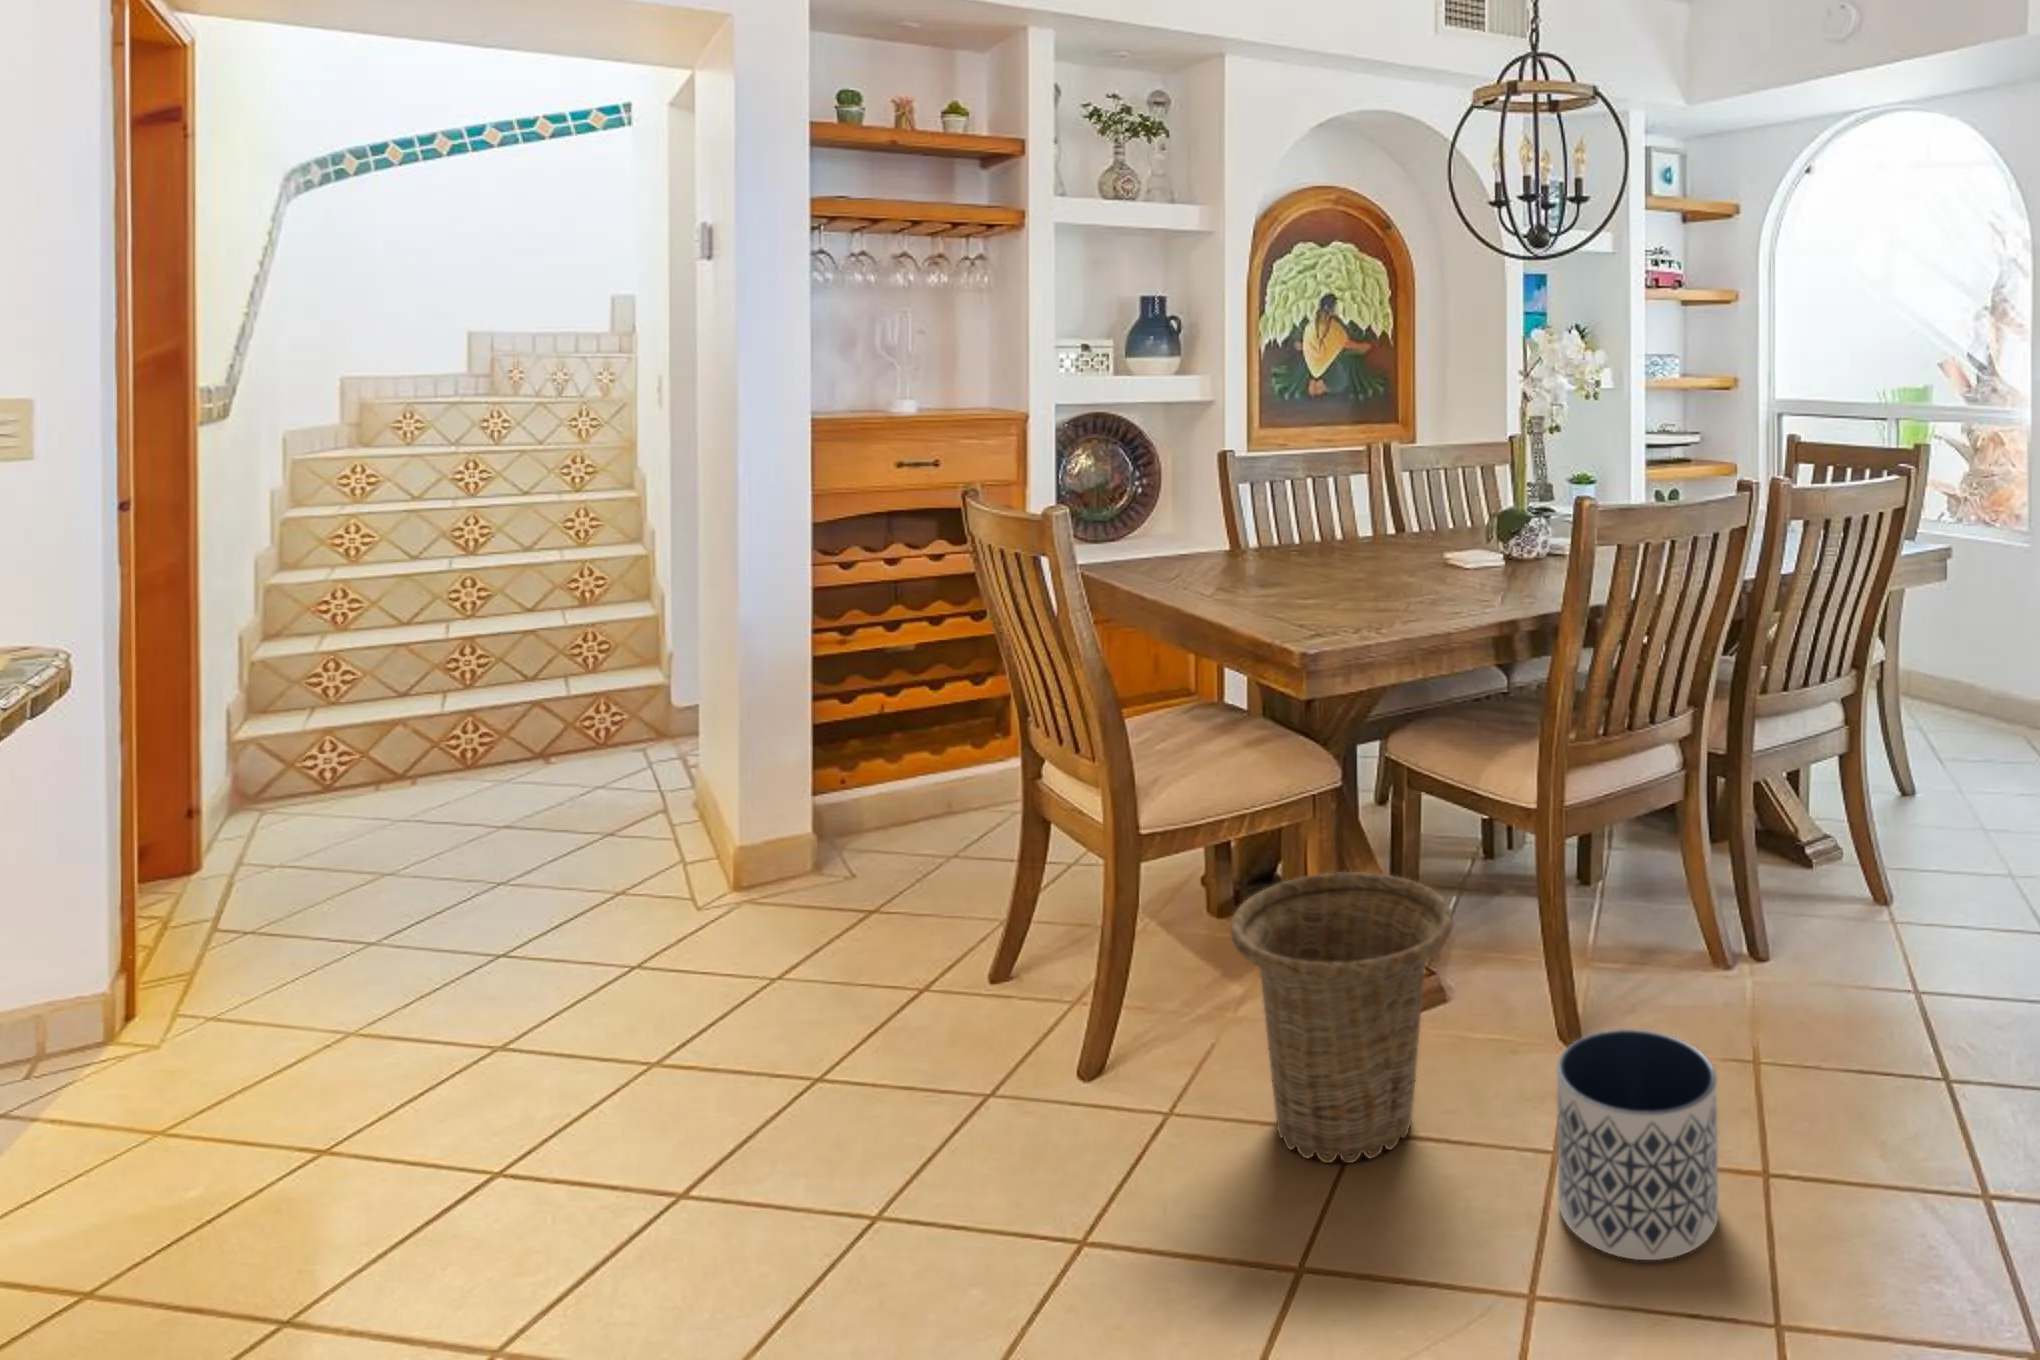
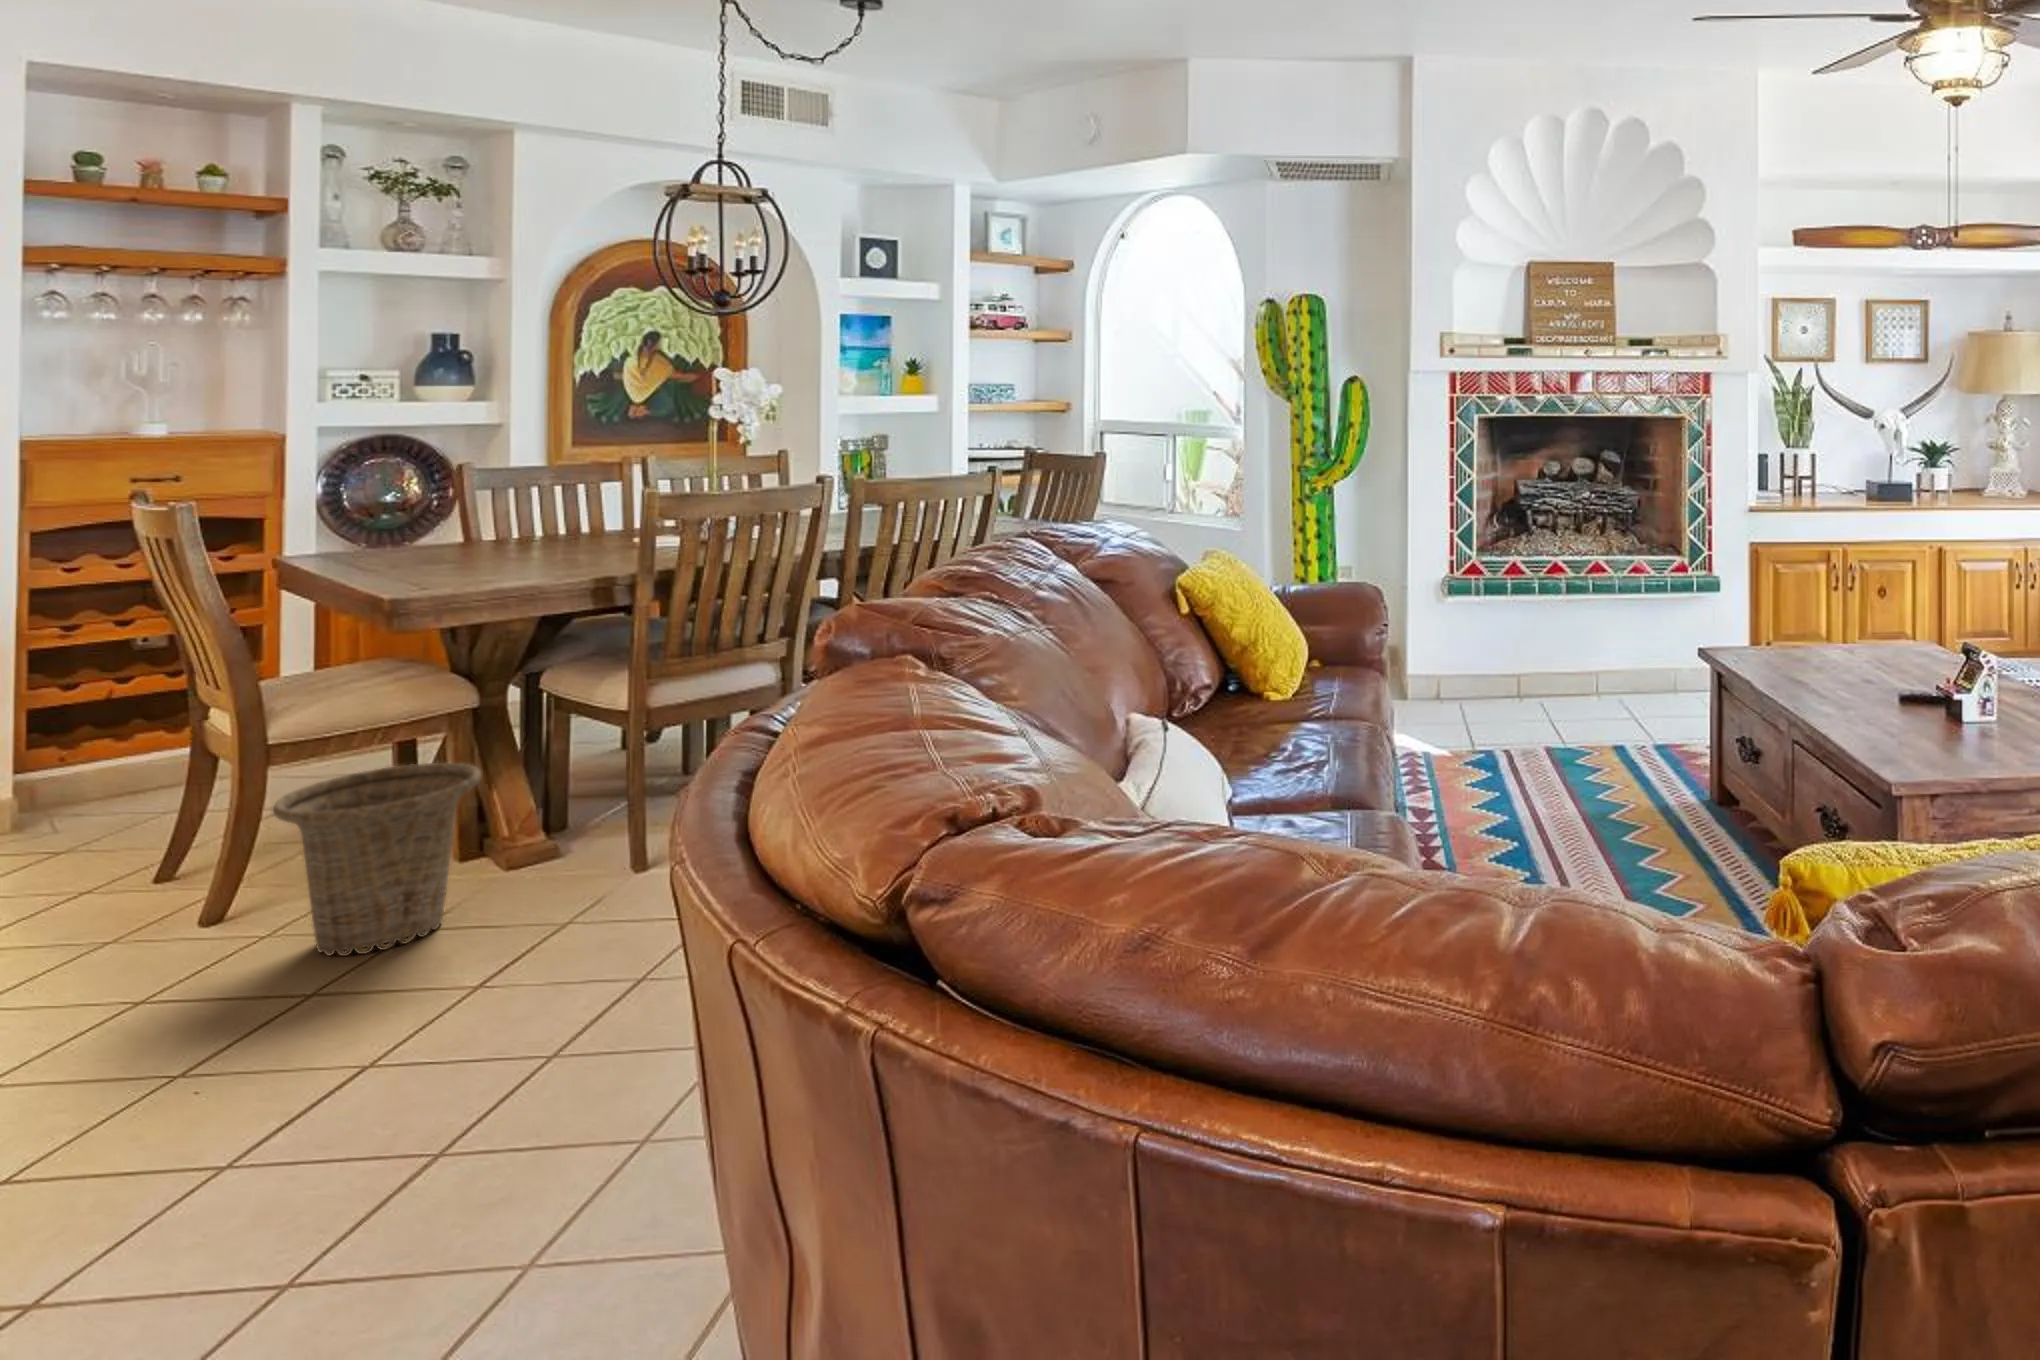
planter: present [1557,1029,1718,1260] -> none [502,839,629,973]

